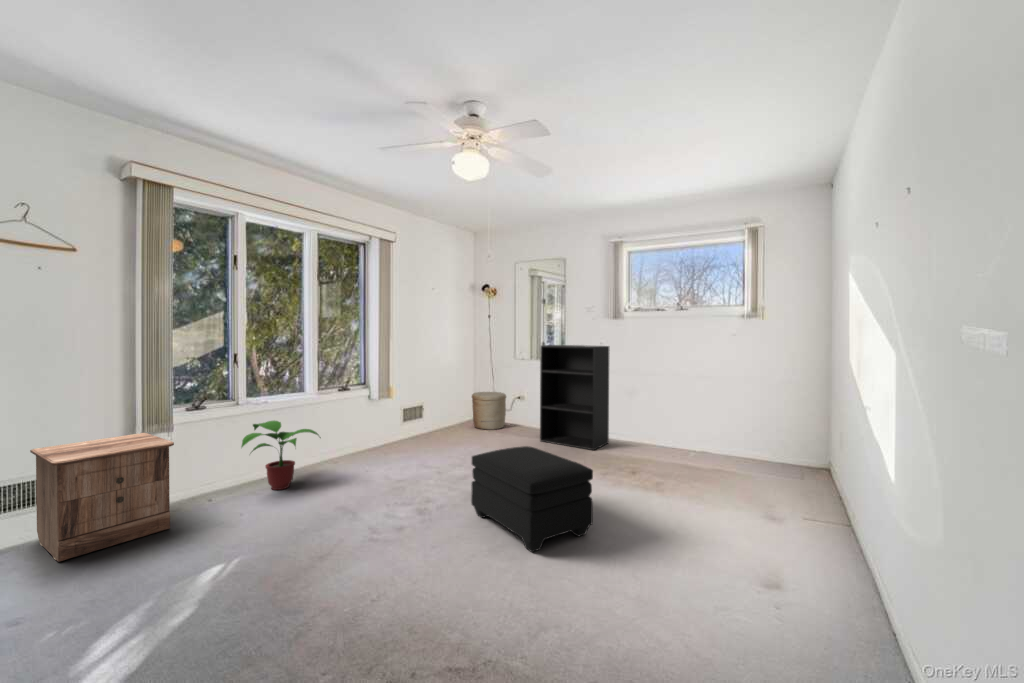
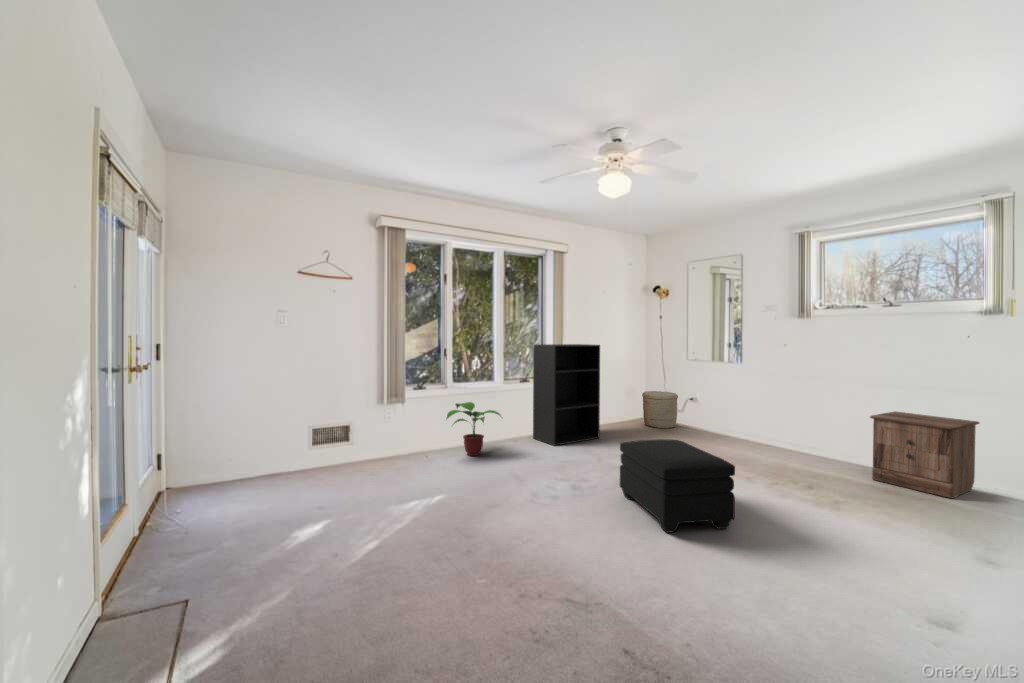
bookshelf: present [540,345,610,450] -> present [533,344,600,446]
nightstand: present [30,433,174,562] -> present [870,411,979,498]

